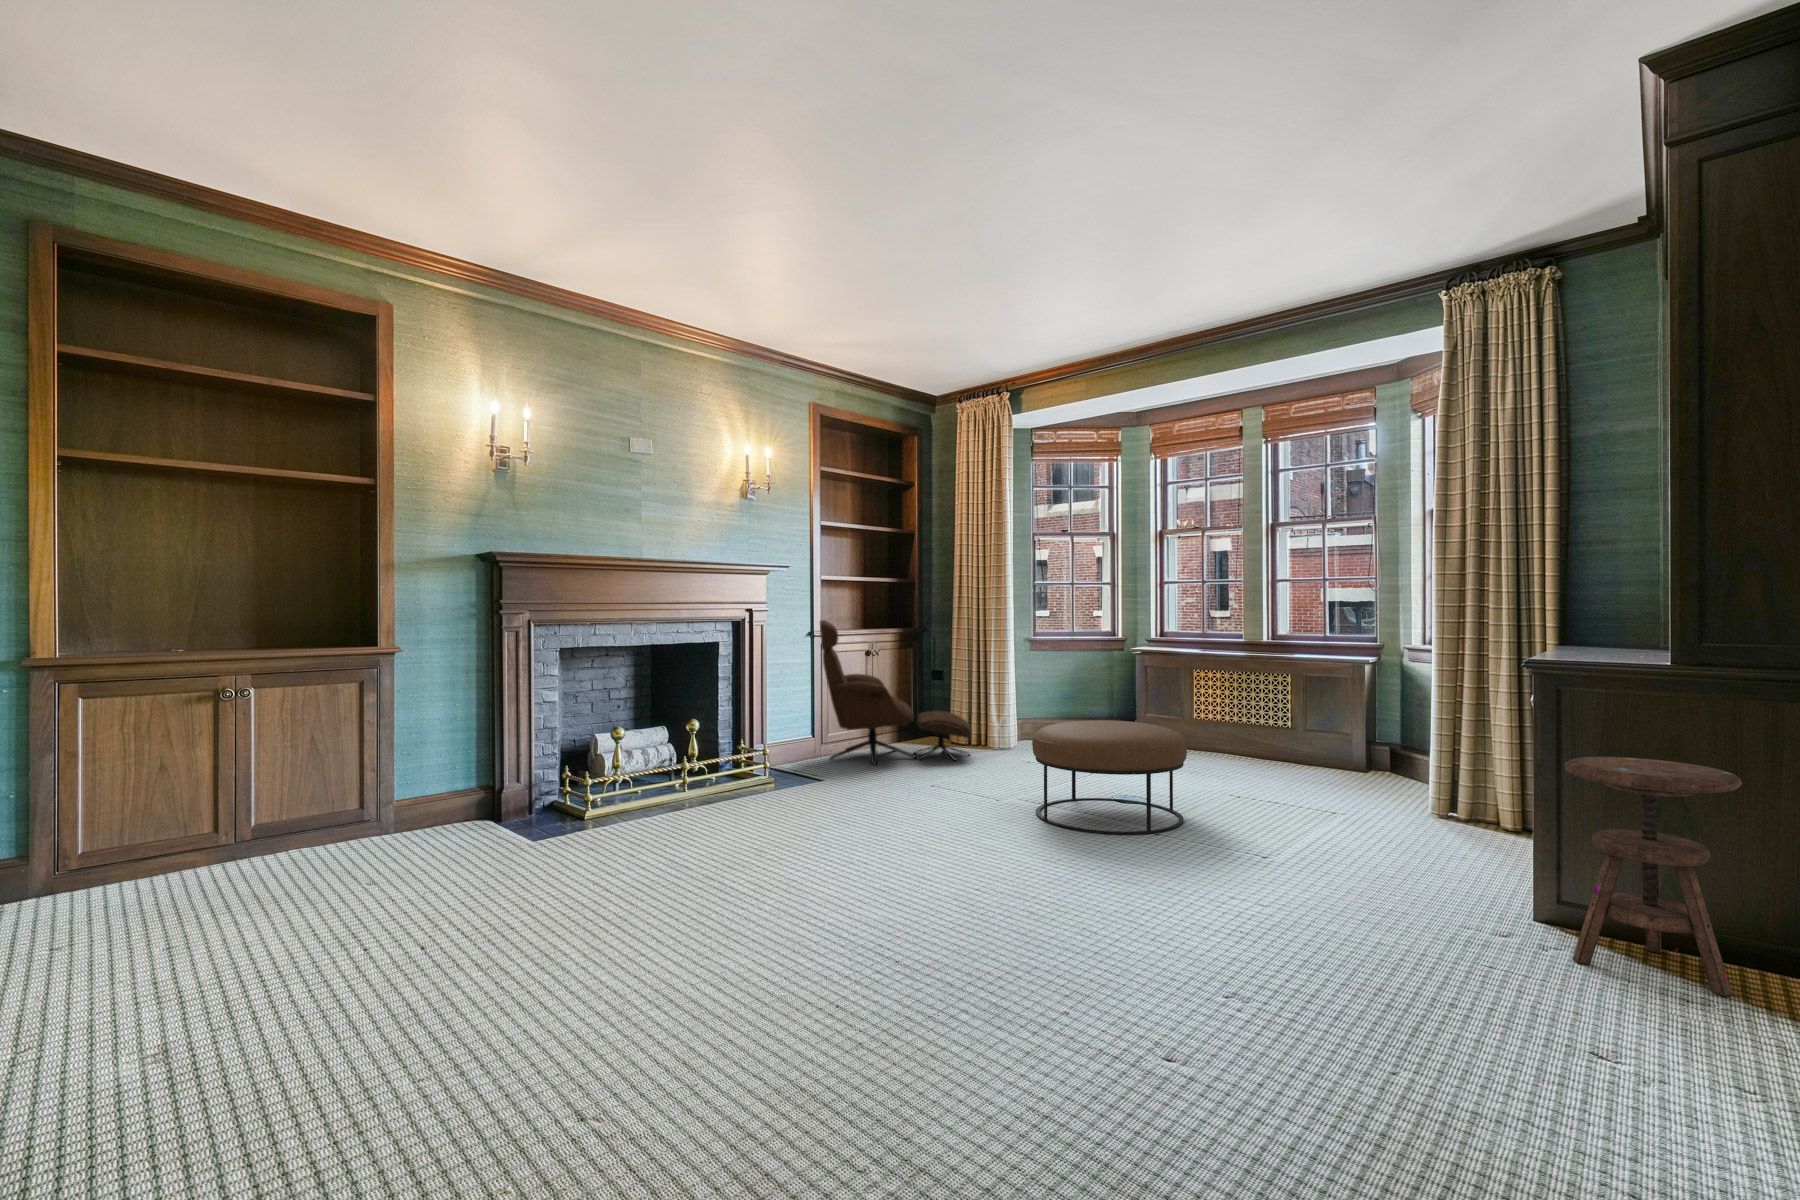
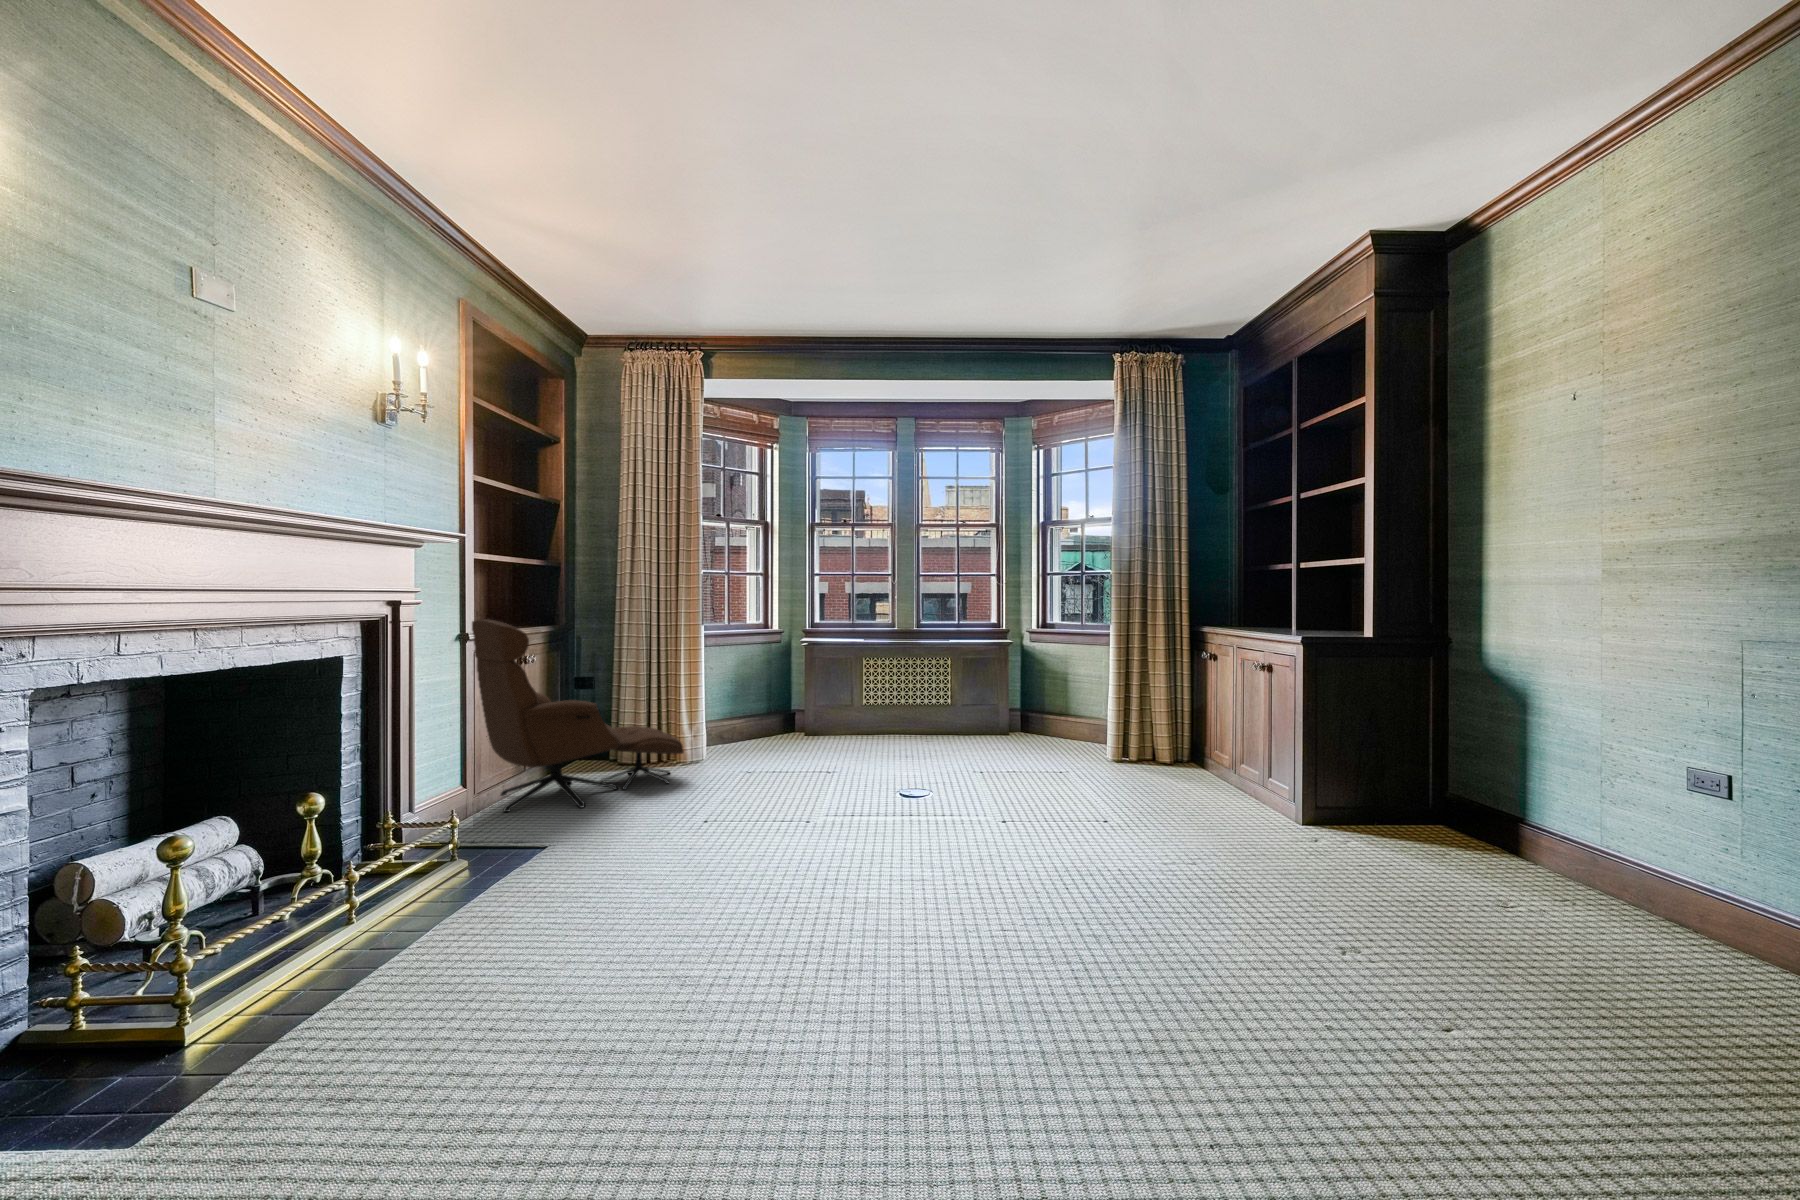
ottoman: present [1032,720,1187,834] -> none [862,716,1017,839]
side table: present [1565,757,1742,996] -> none [1383,706,1497,860]

